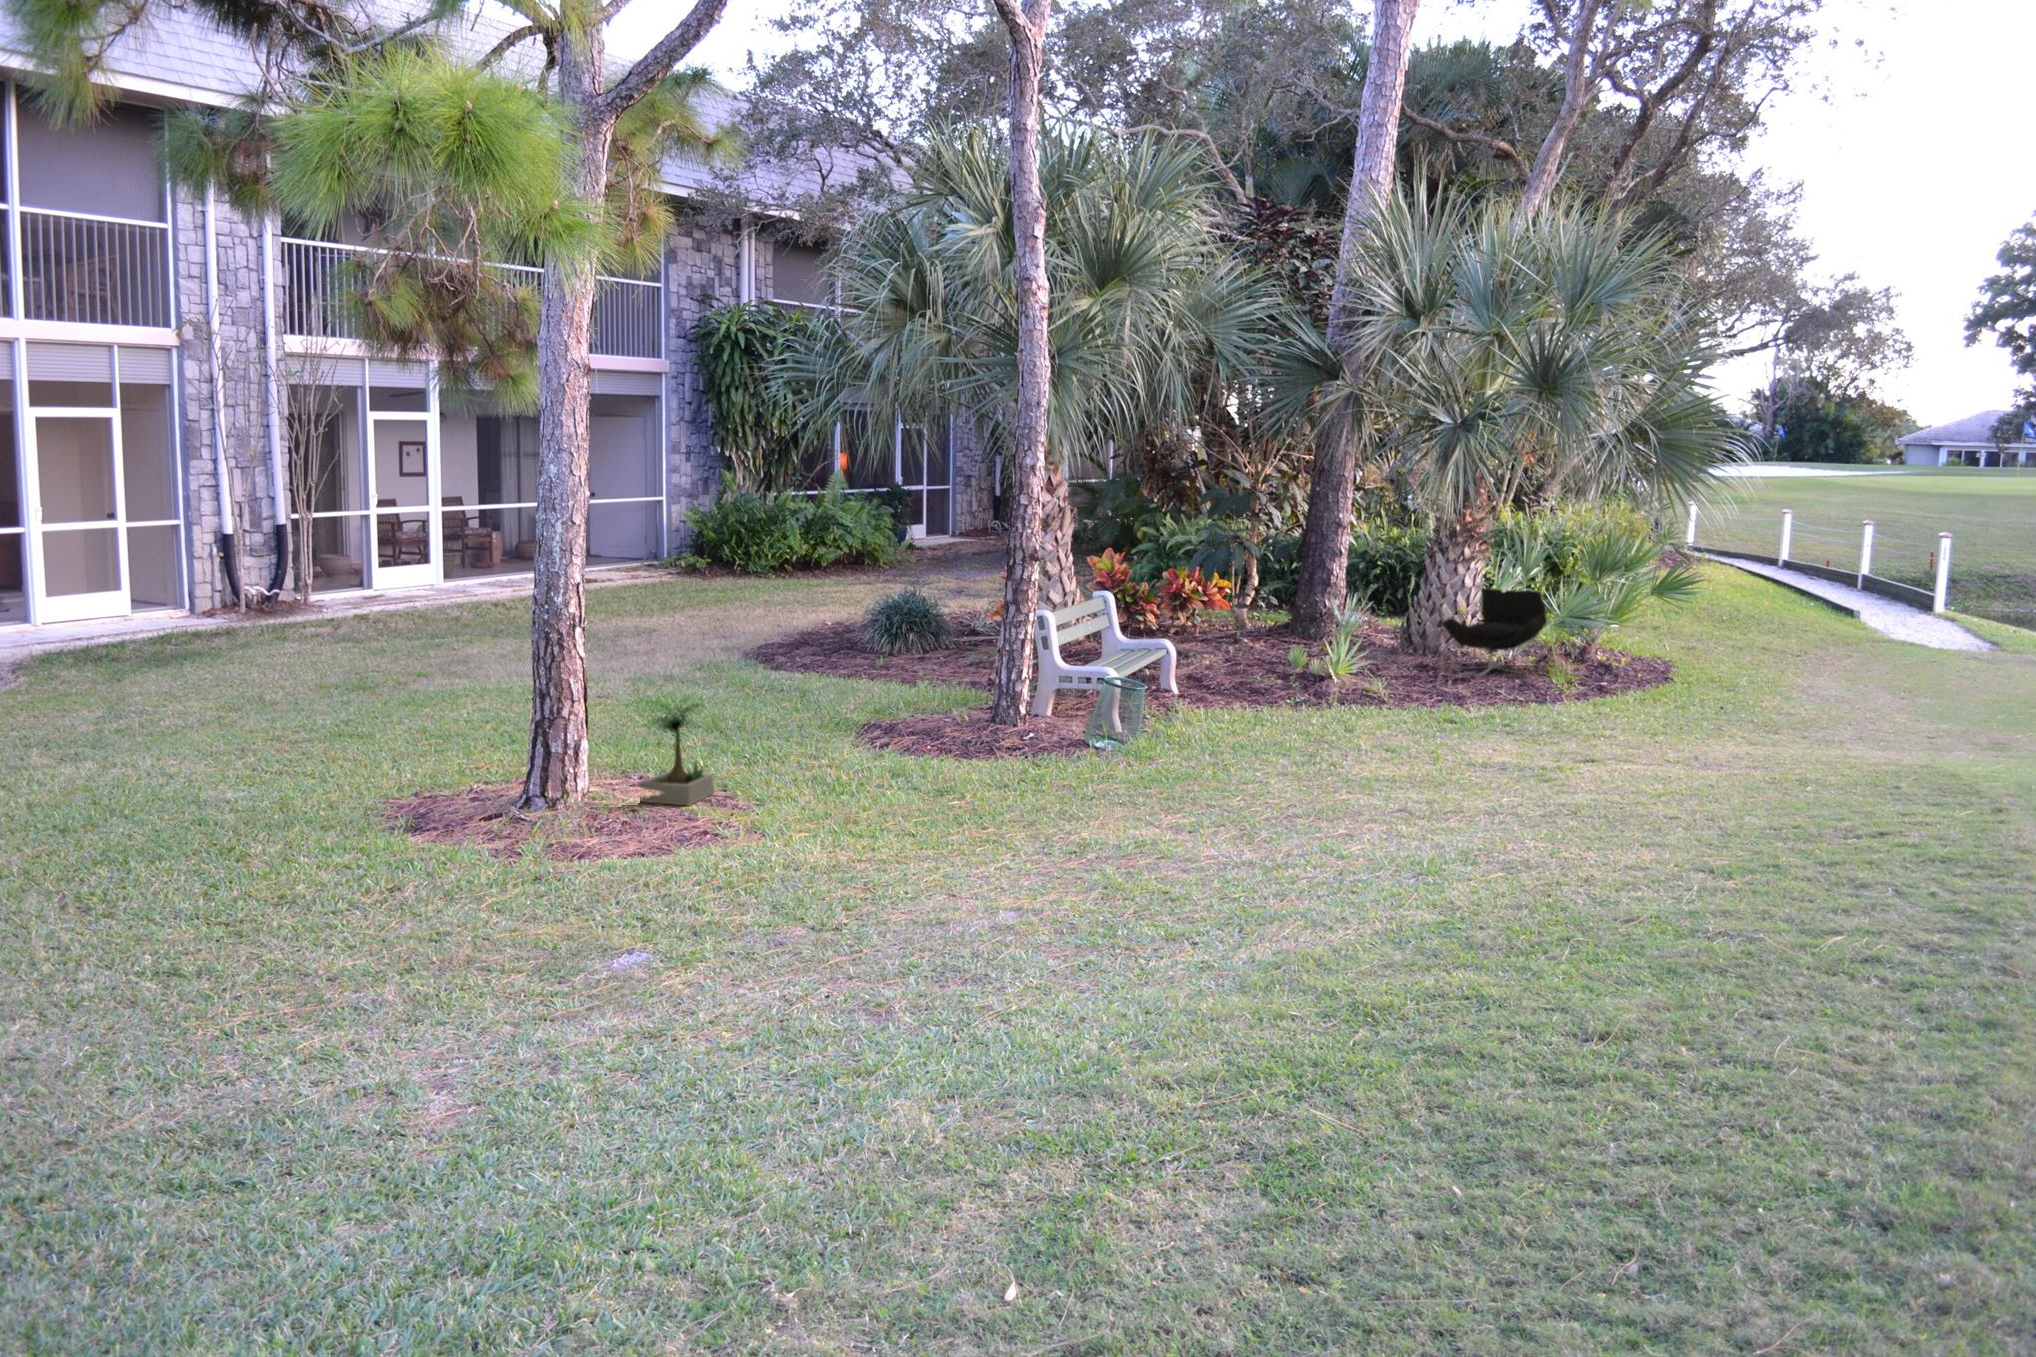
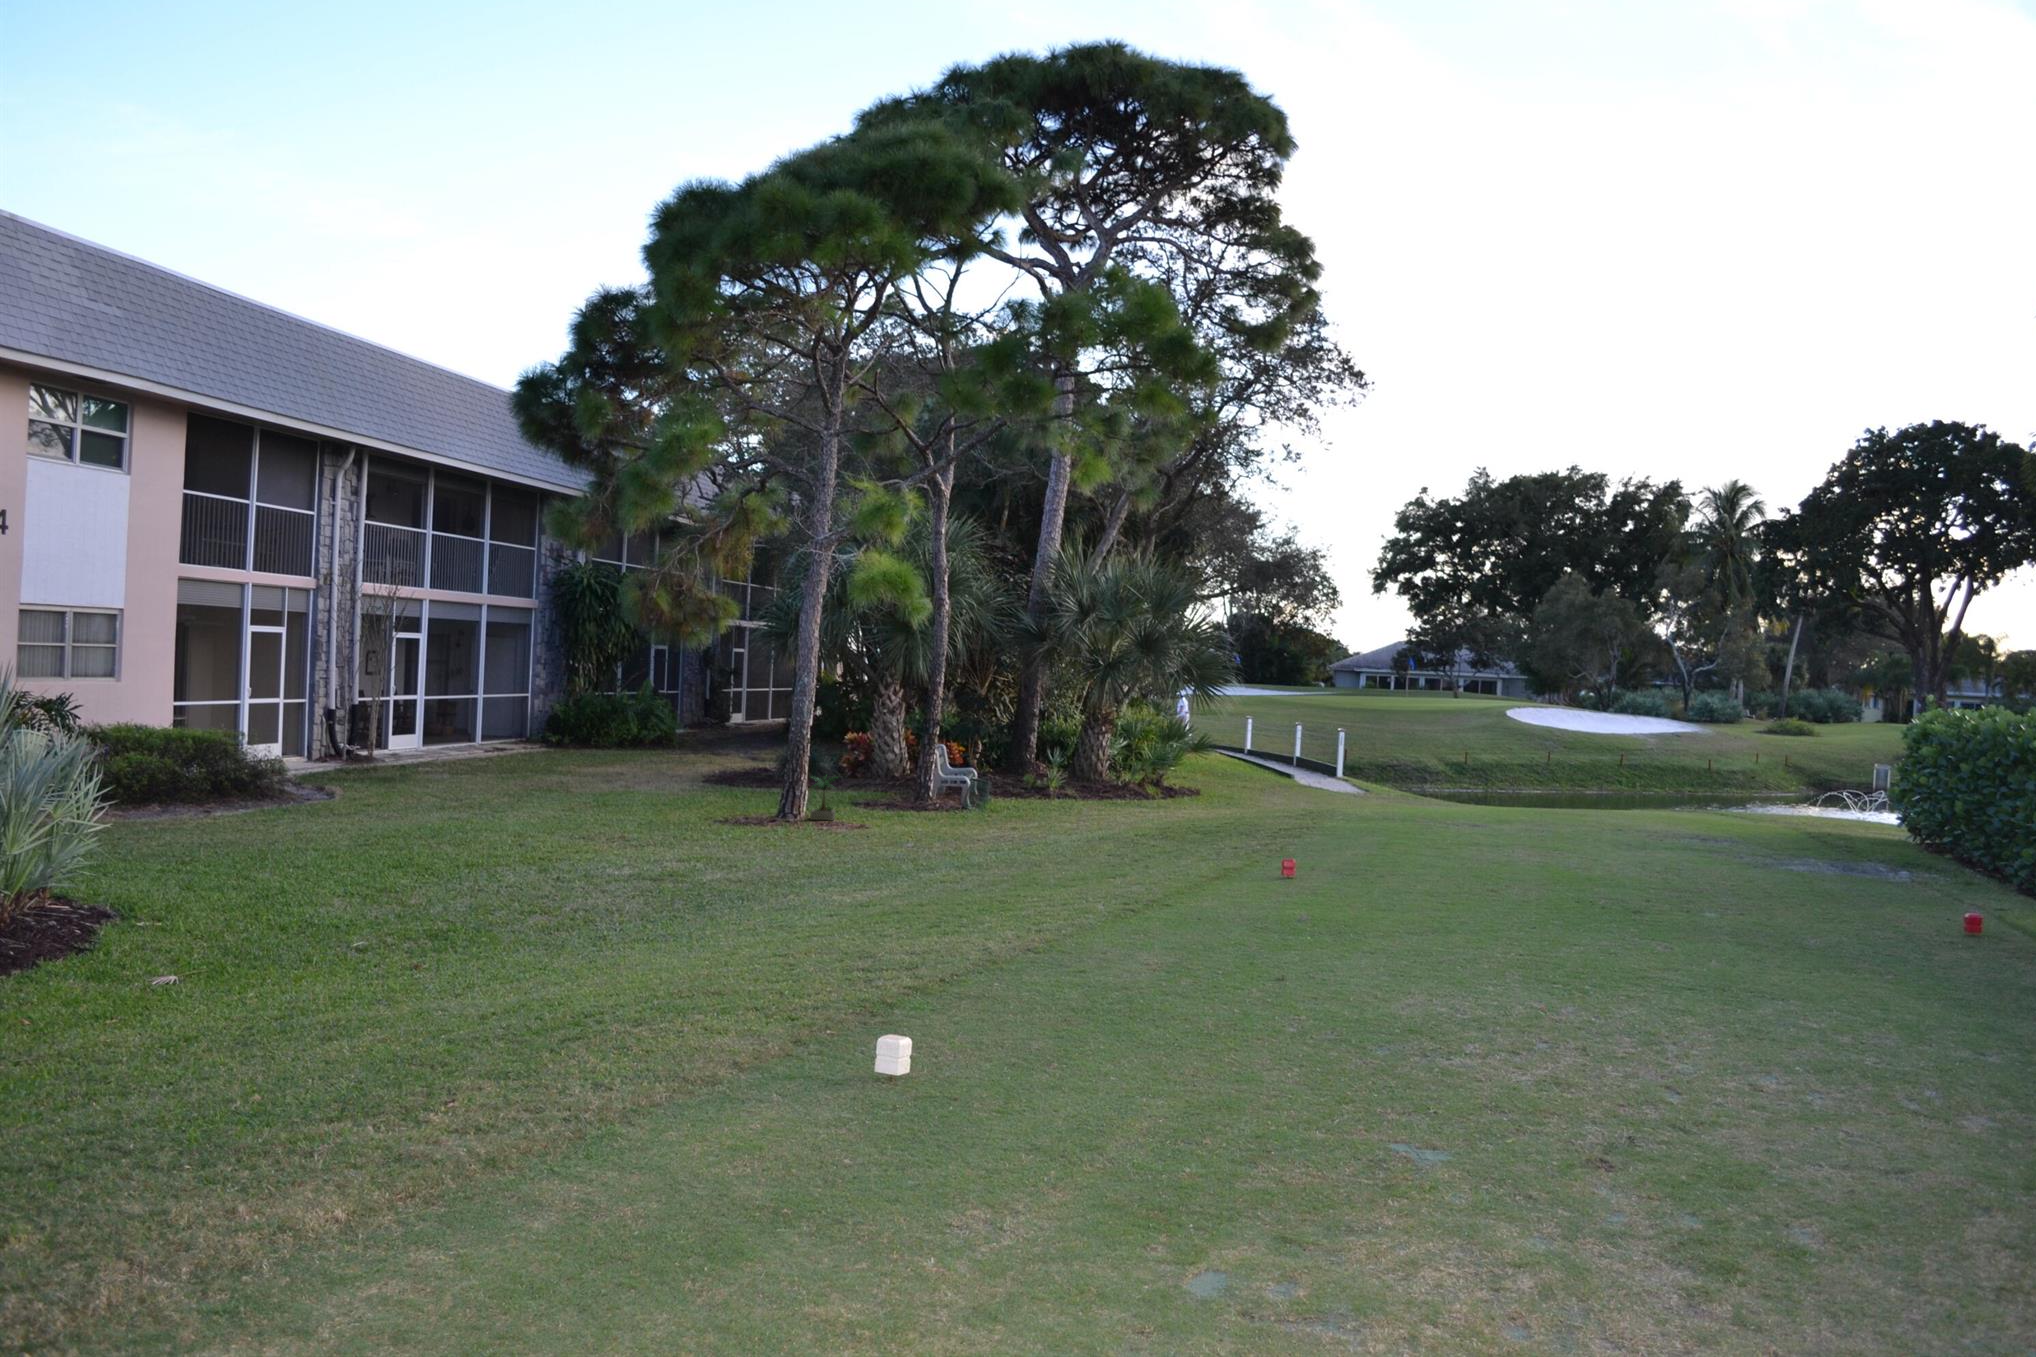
lounge chair: present [1443,588,1547,676] -> none [1095,747,1145,790]

